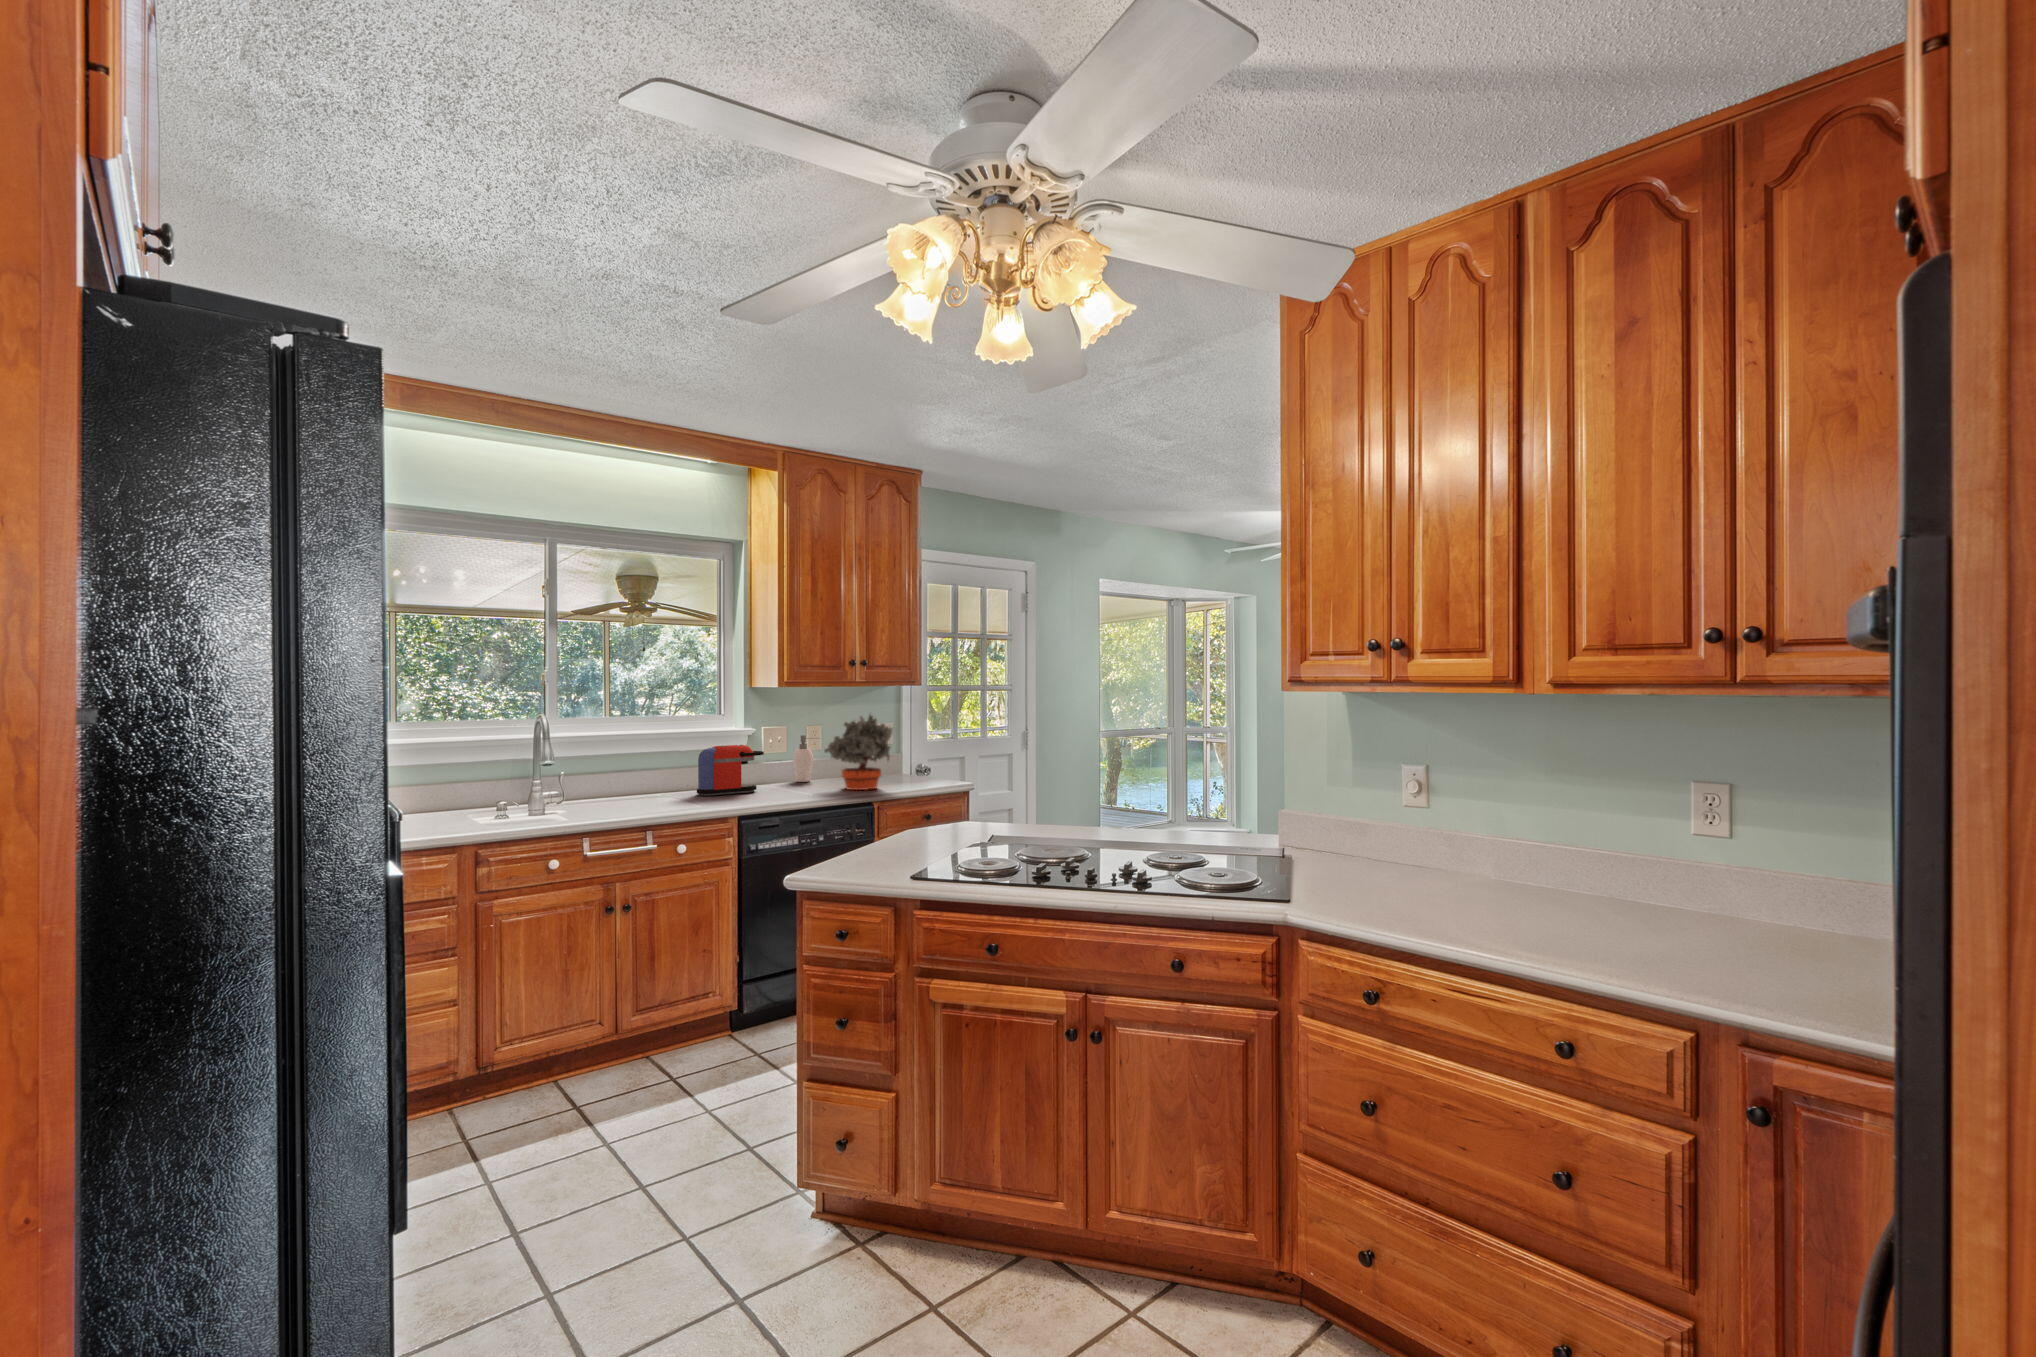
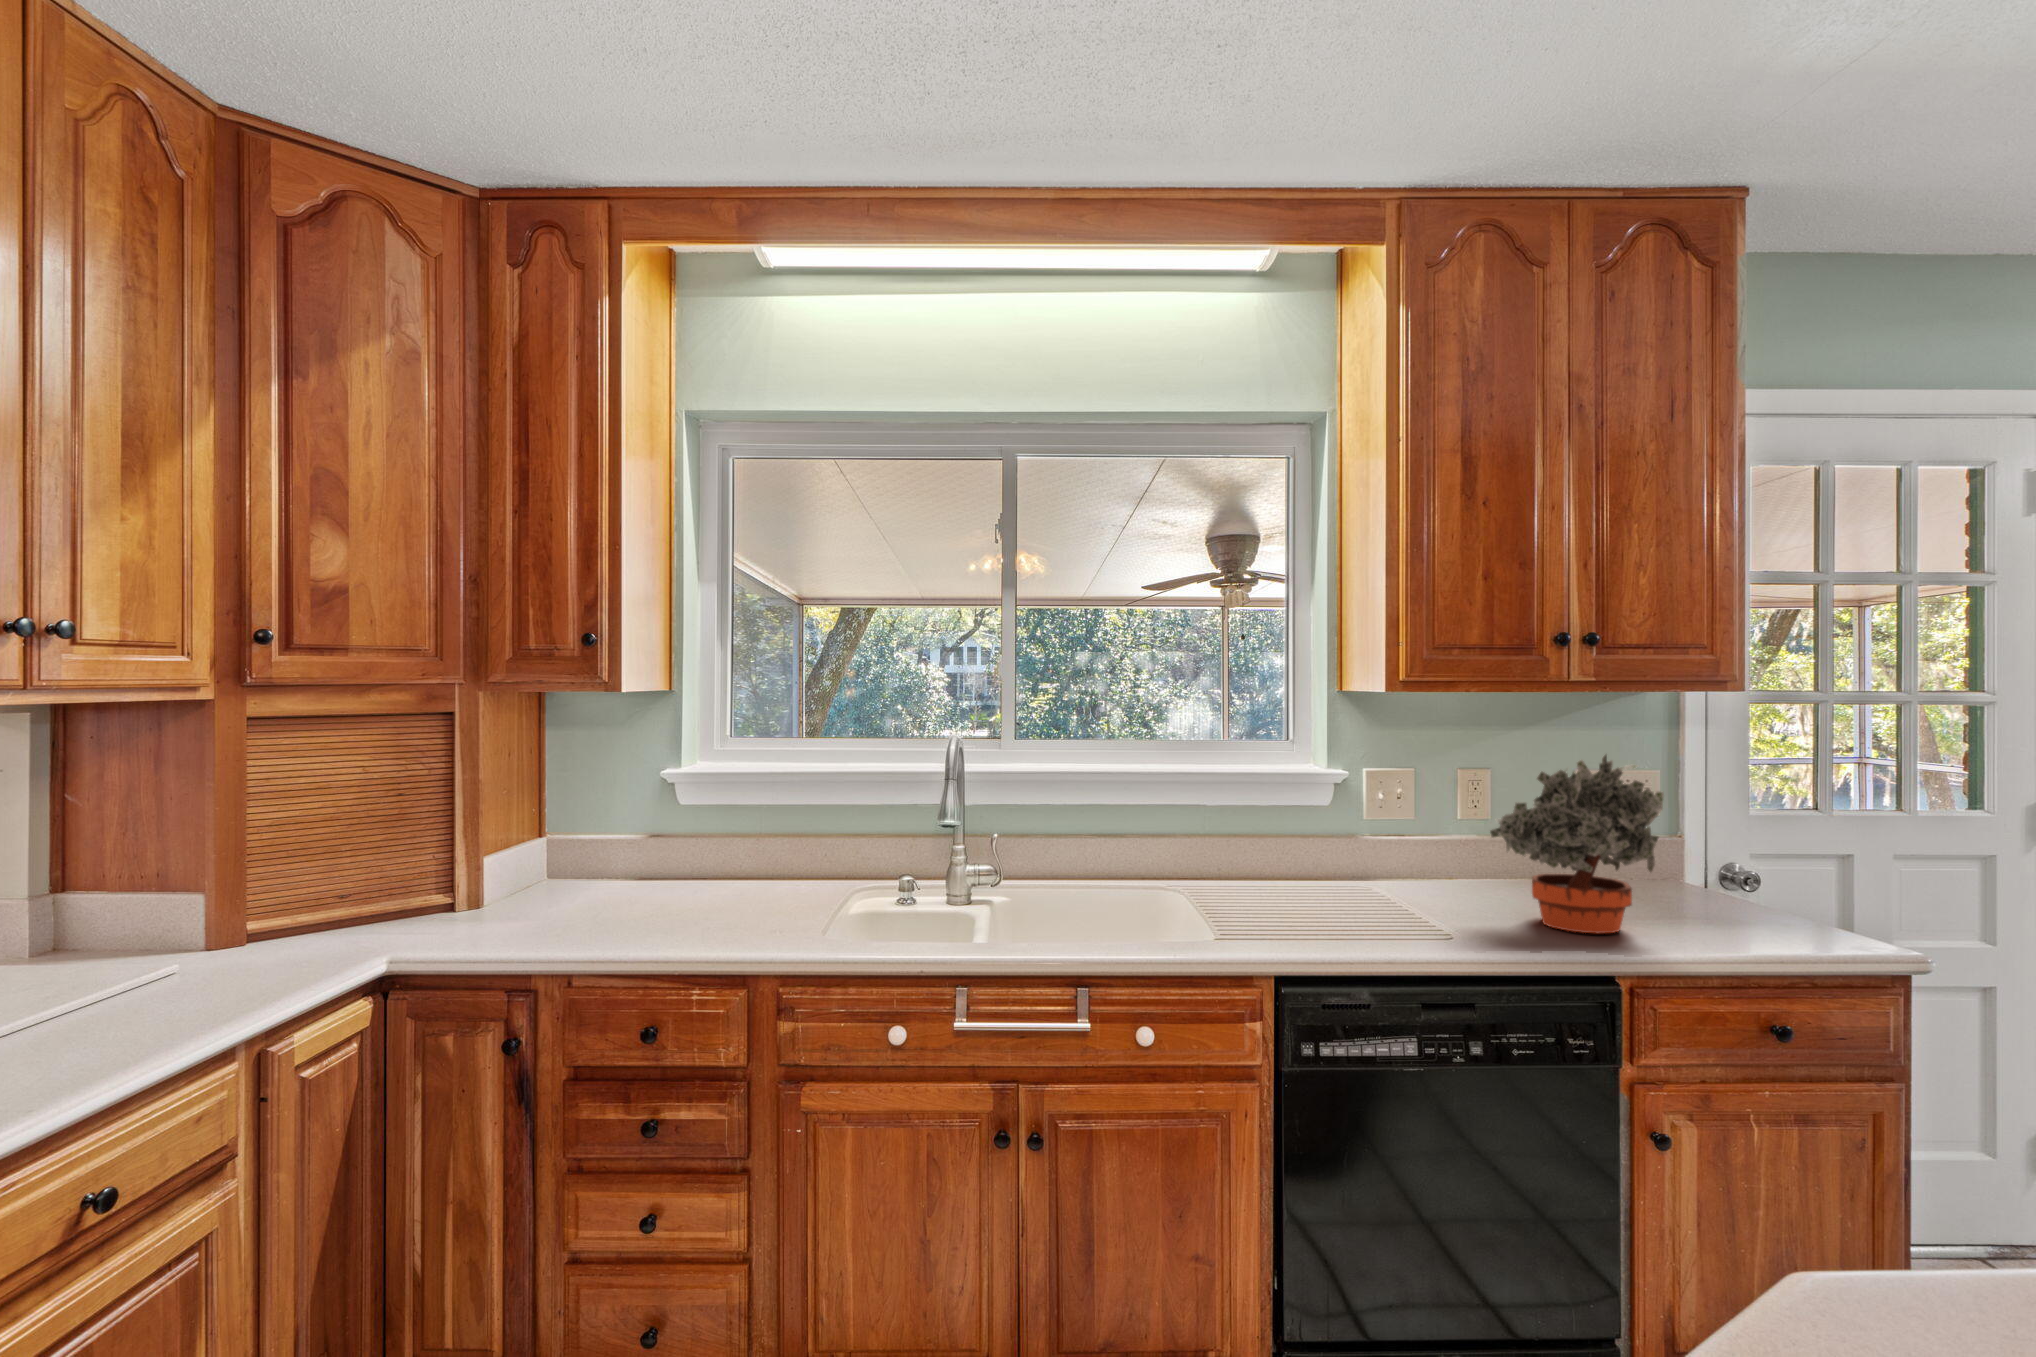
soap dispenser: present [793,735,818,782] -> none [1428,790,1486,886]
coffee maker: present [697,745,764,796] -> none [1219,807,1356,907]

